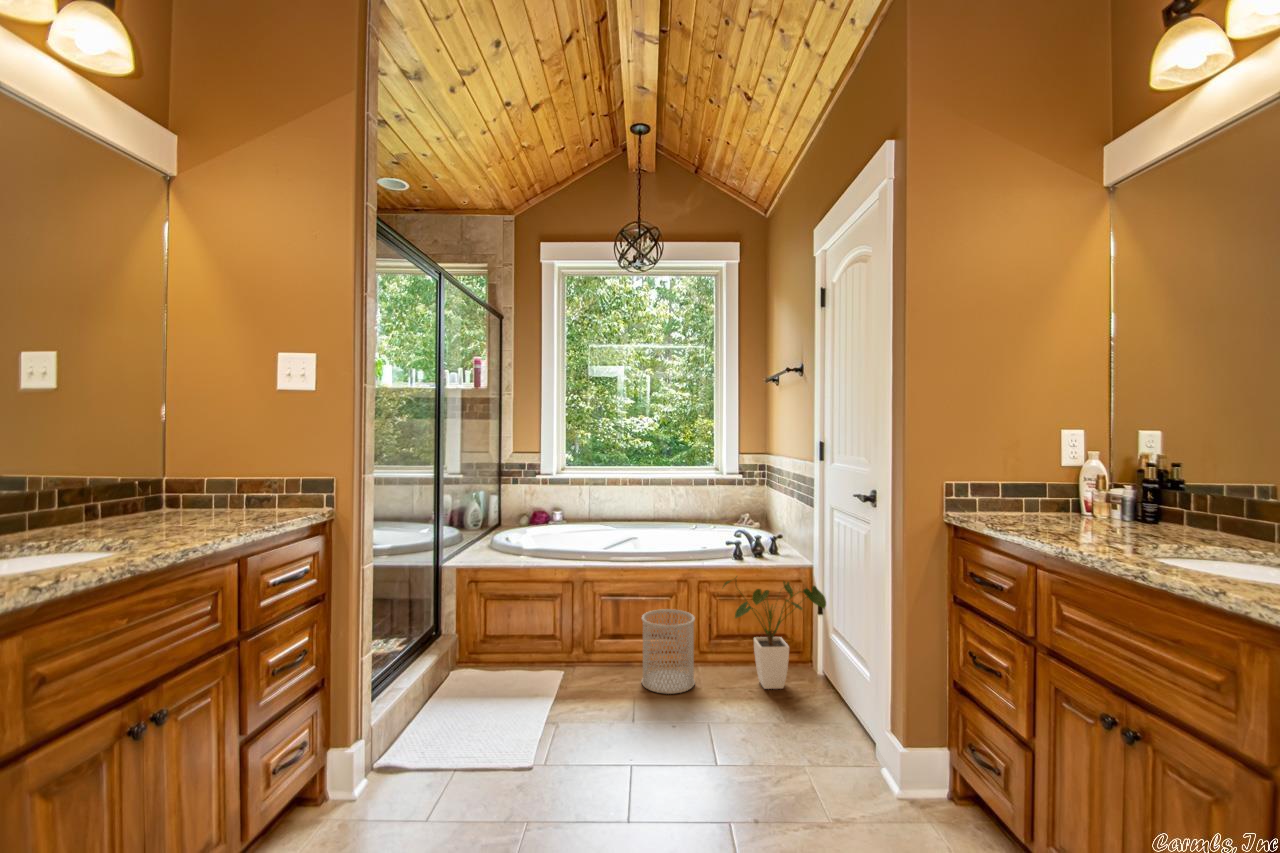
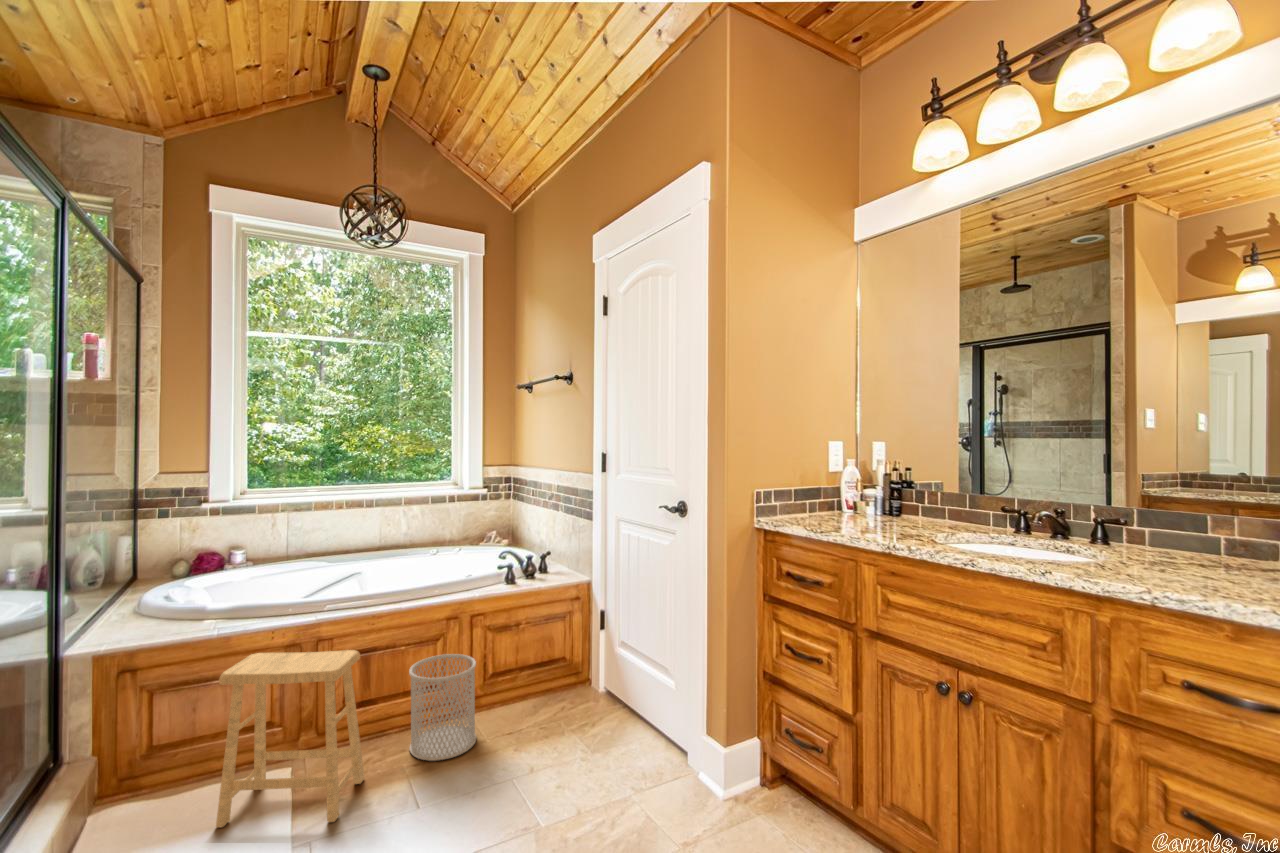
house plant: present [723,576,826,689] -> none [503,601,619,721]
footstool: none [508,580,604,712] -> present [216,650,364,827]

